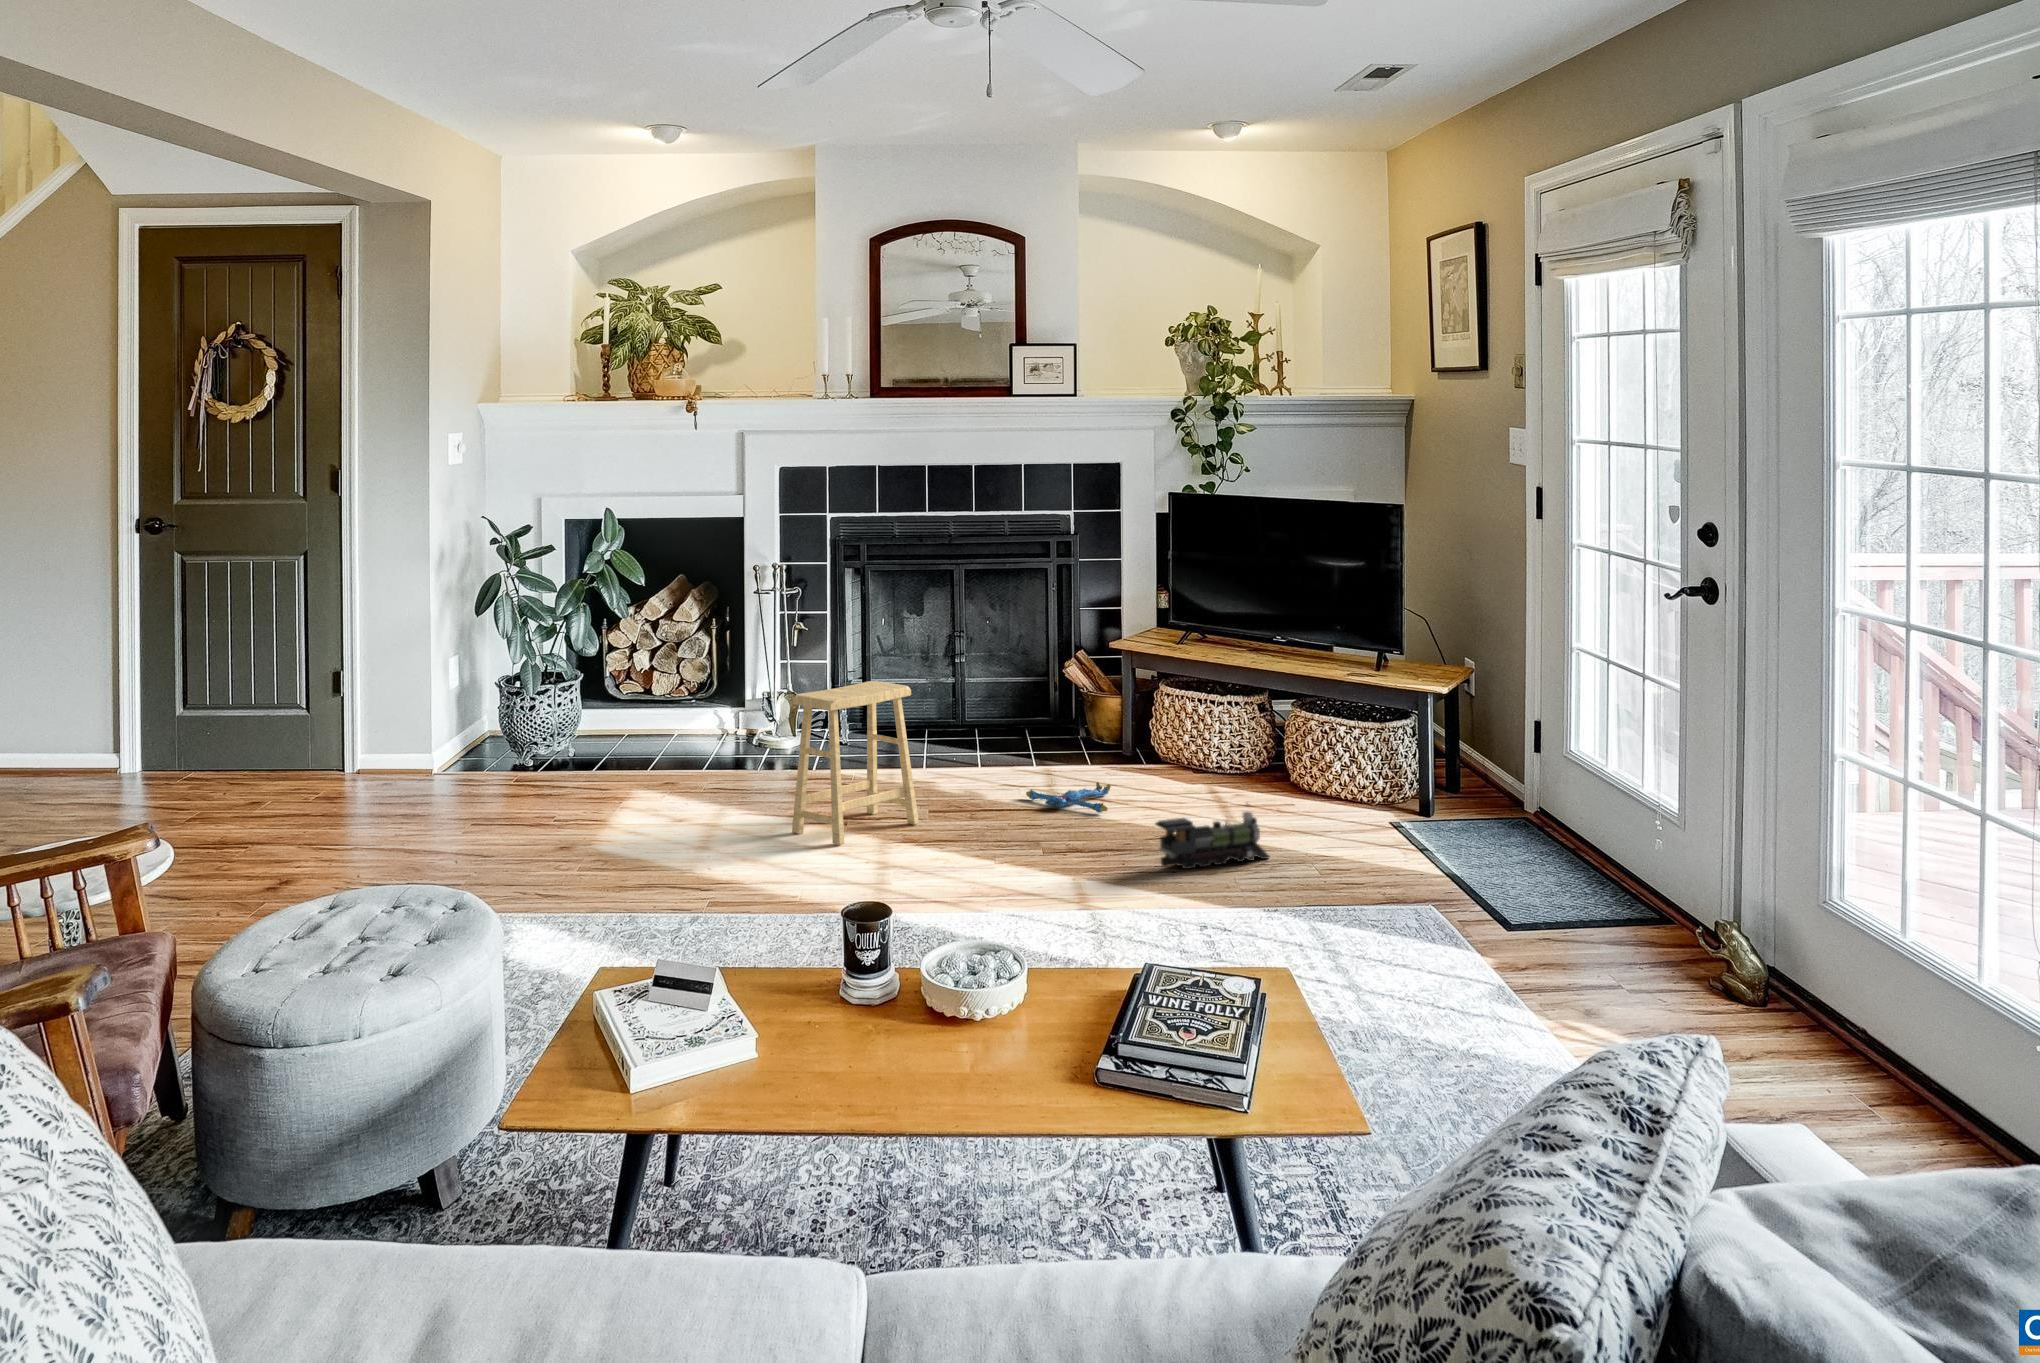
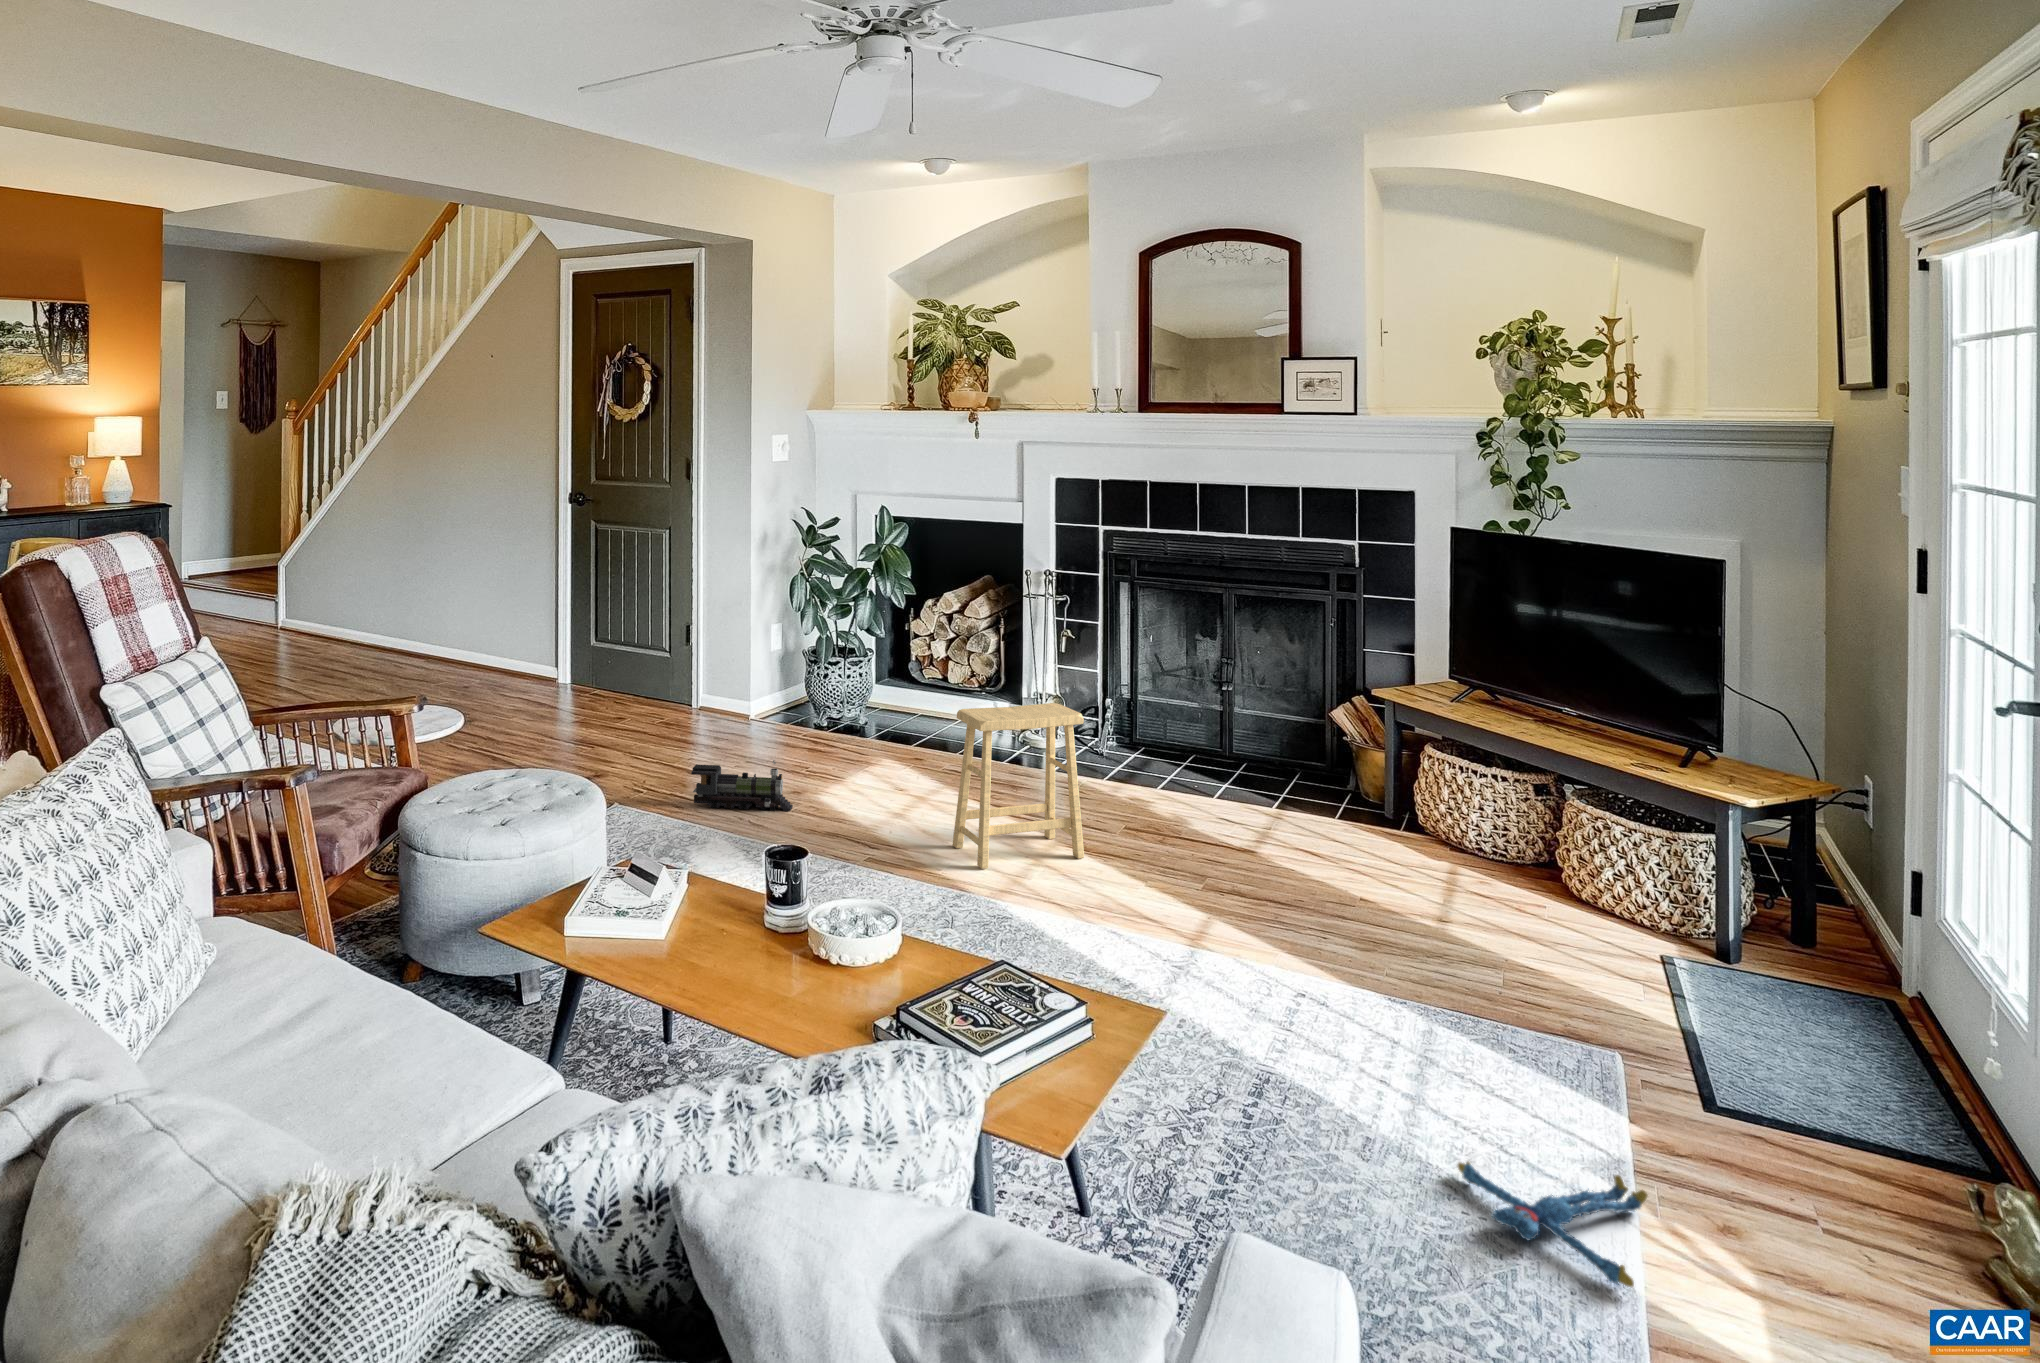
plush toy: present [1026,782,1111,813] -> present [1458,1162,1647,1287]
toy train: present [1155,804,1270,869] -> present [691,760,793,811]

